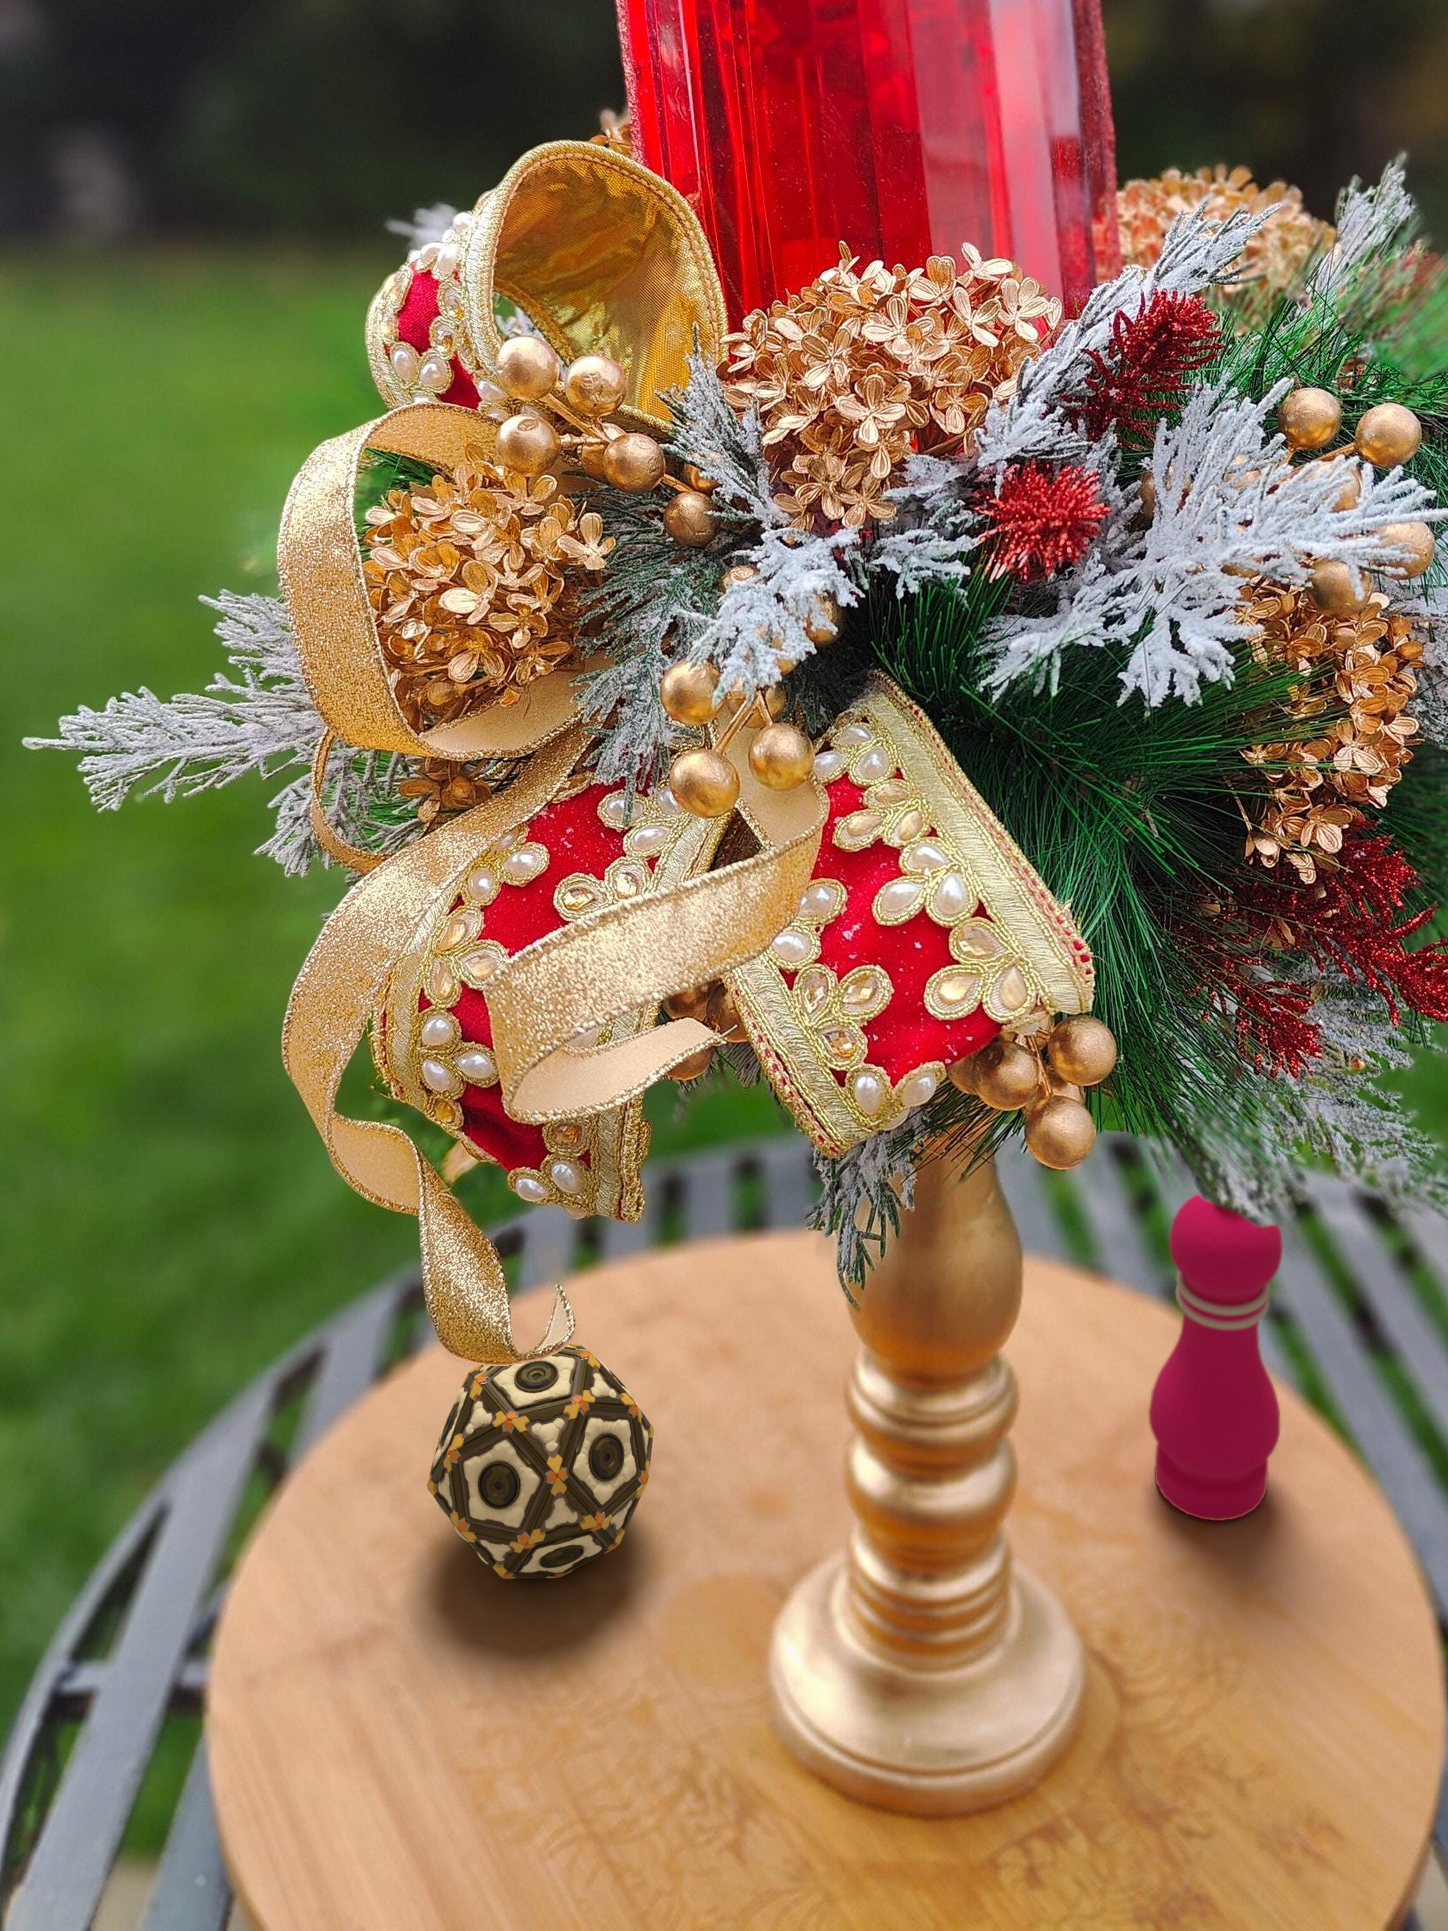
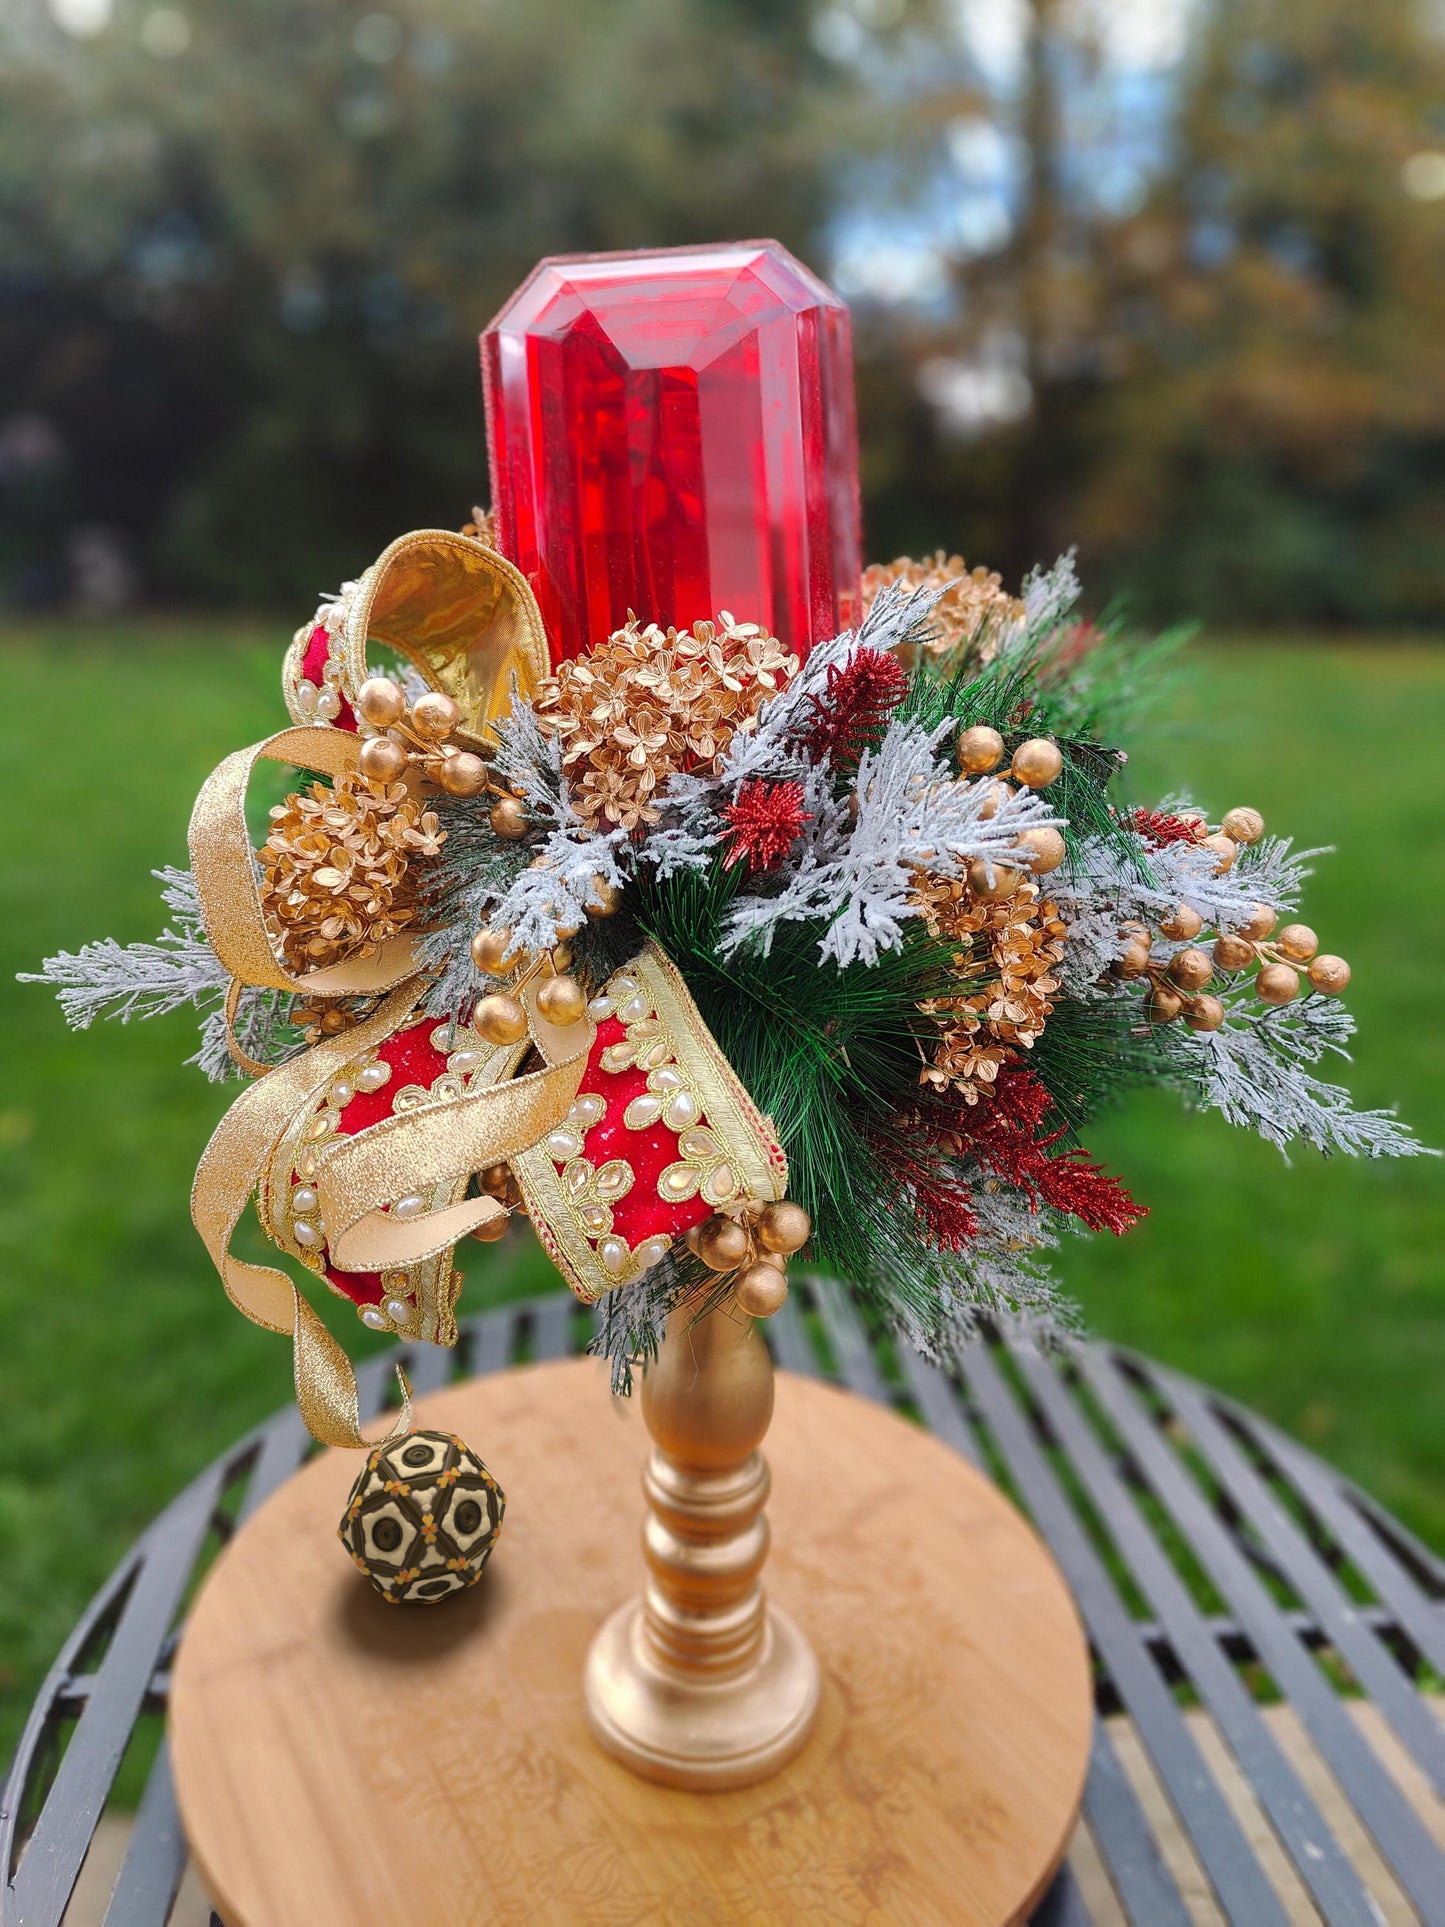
pepper mill: present [1149,1194,1283,1521] -> none [879,1323,980,1582]

